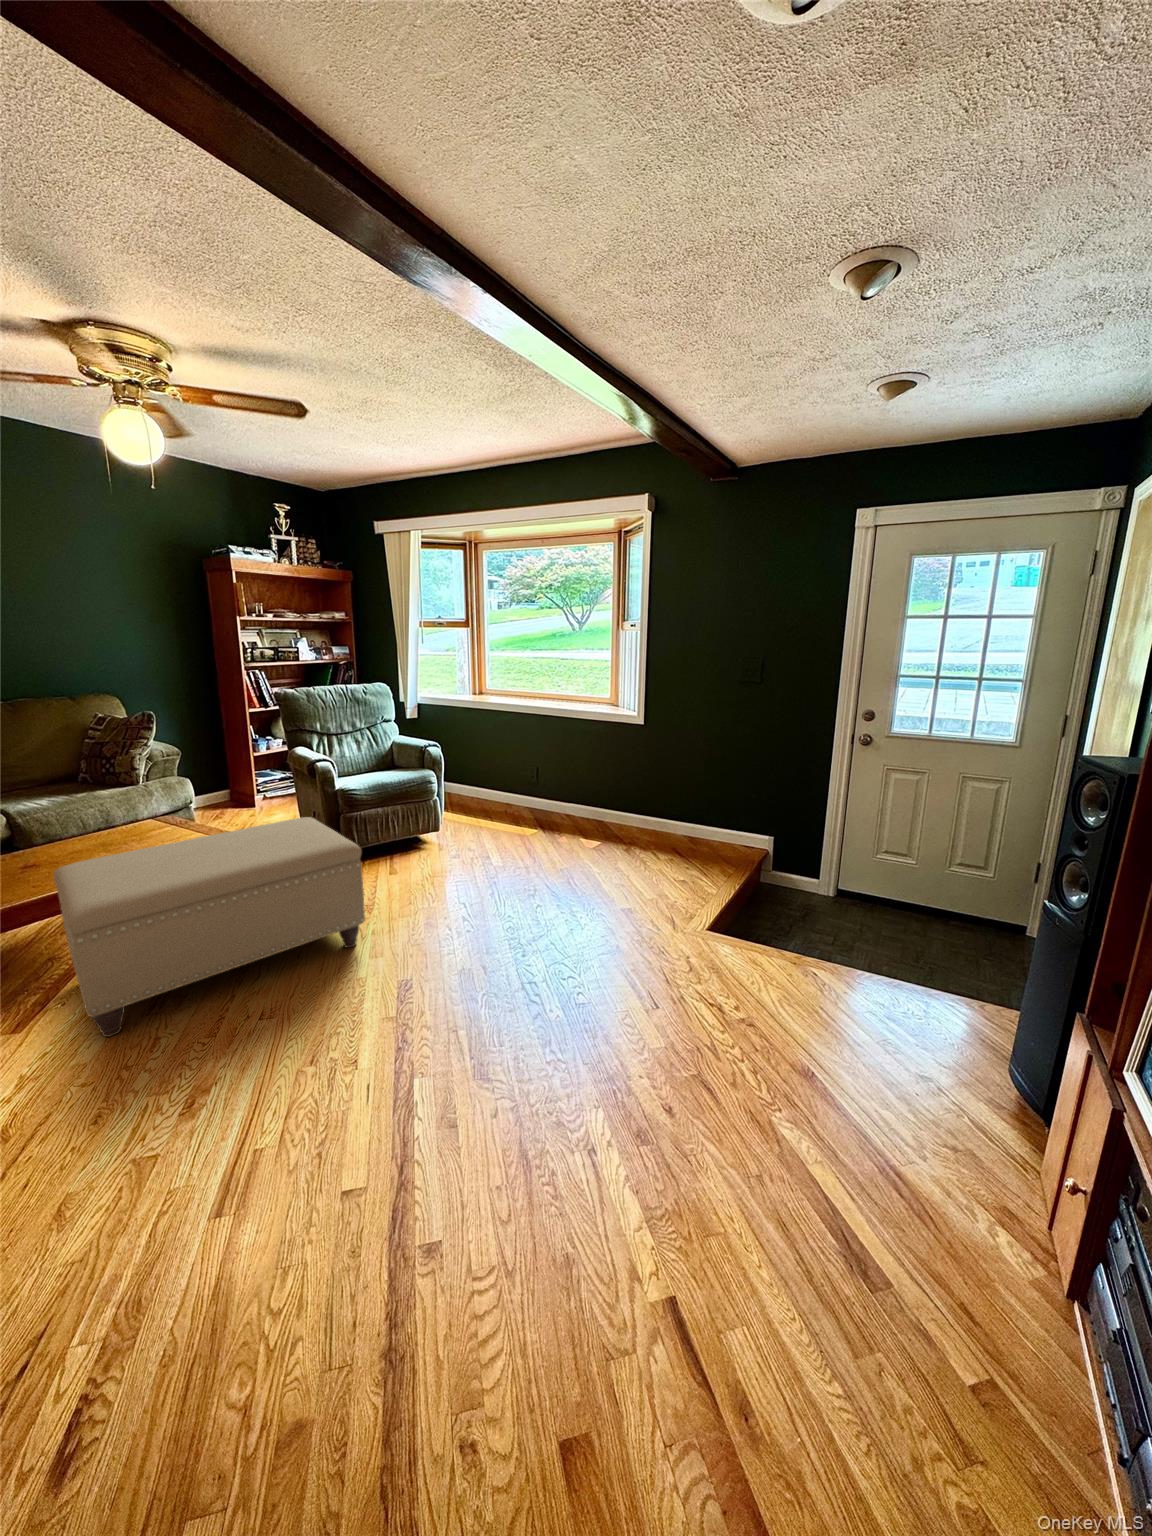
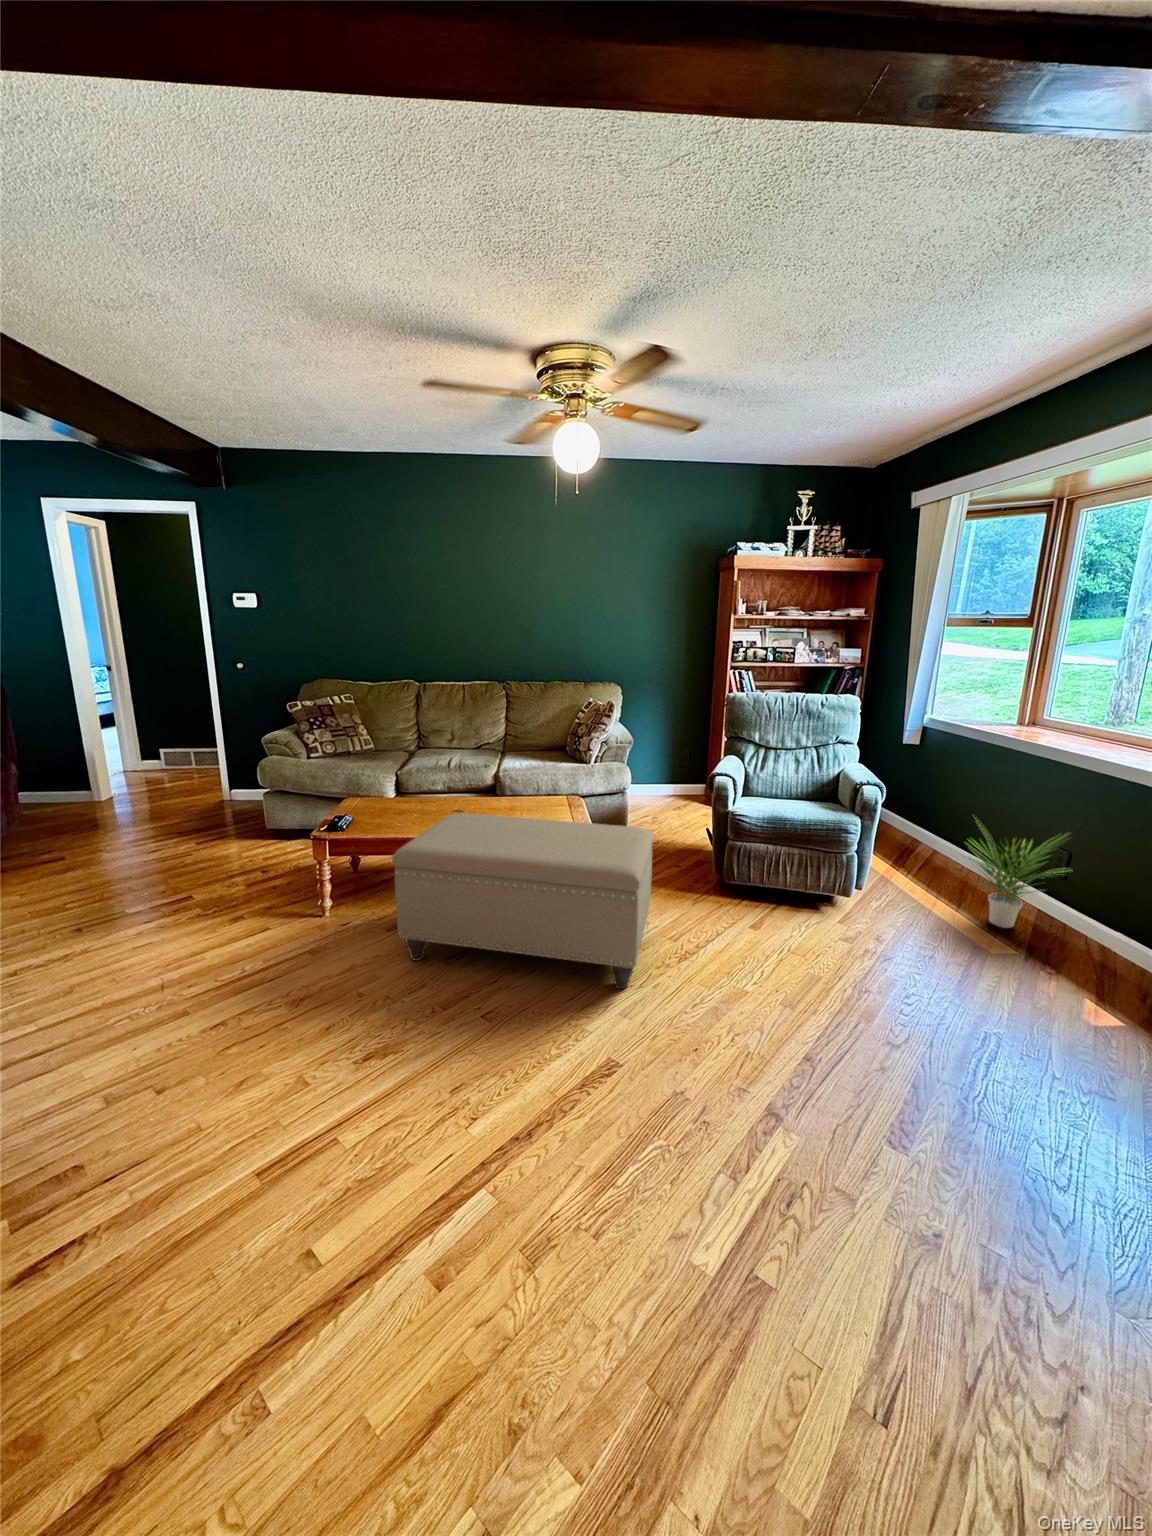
potted plant: none [483,753,543,820] -> present [968,828,1067,928]

